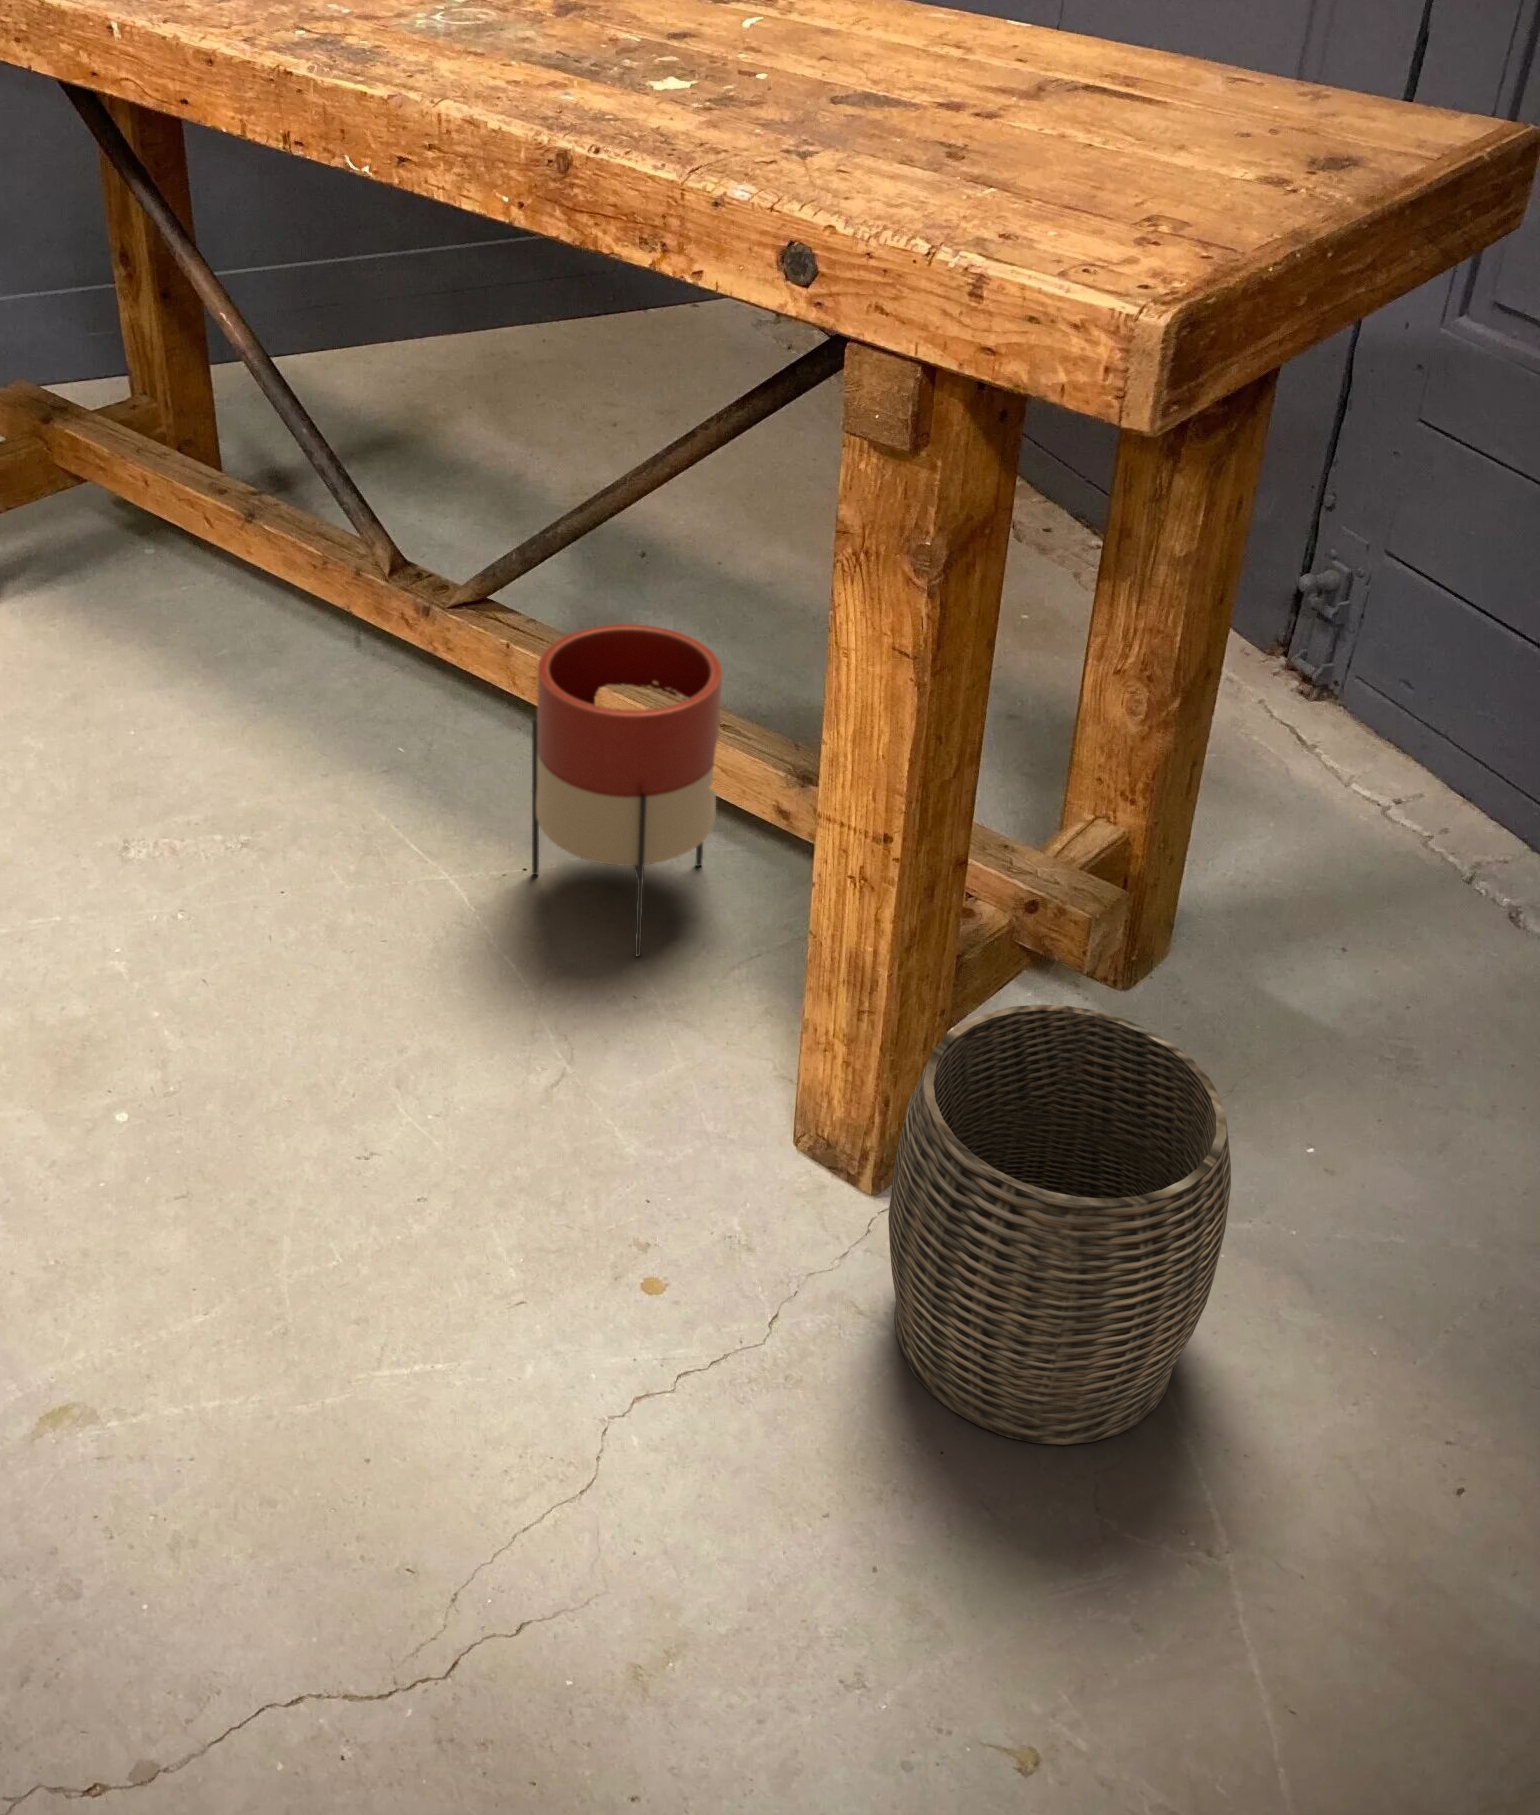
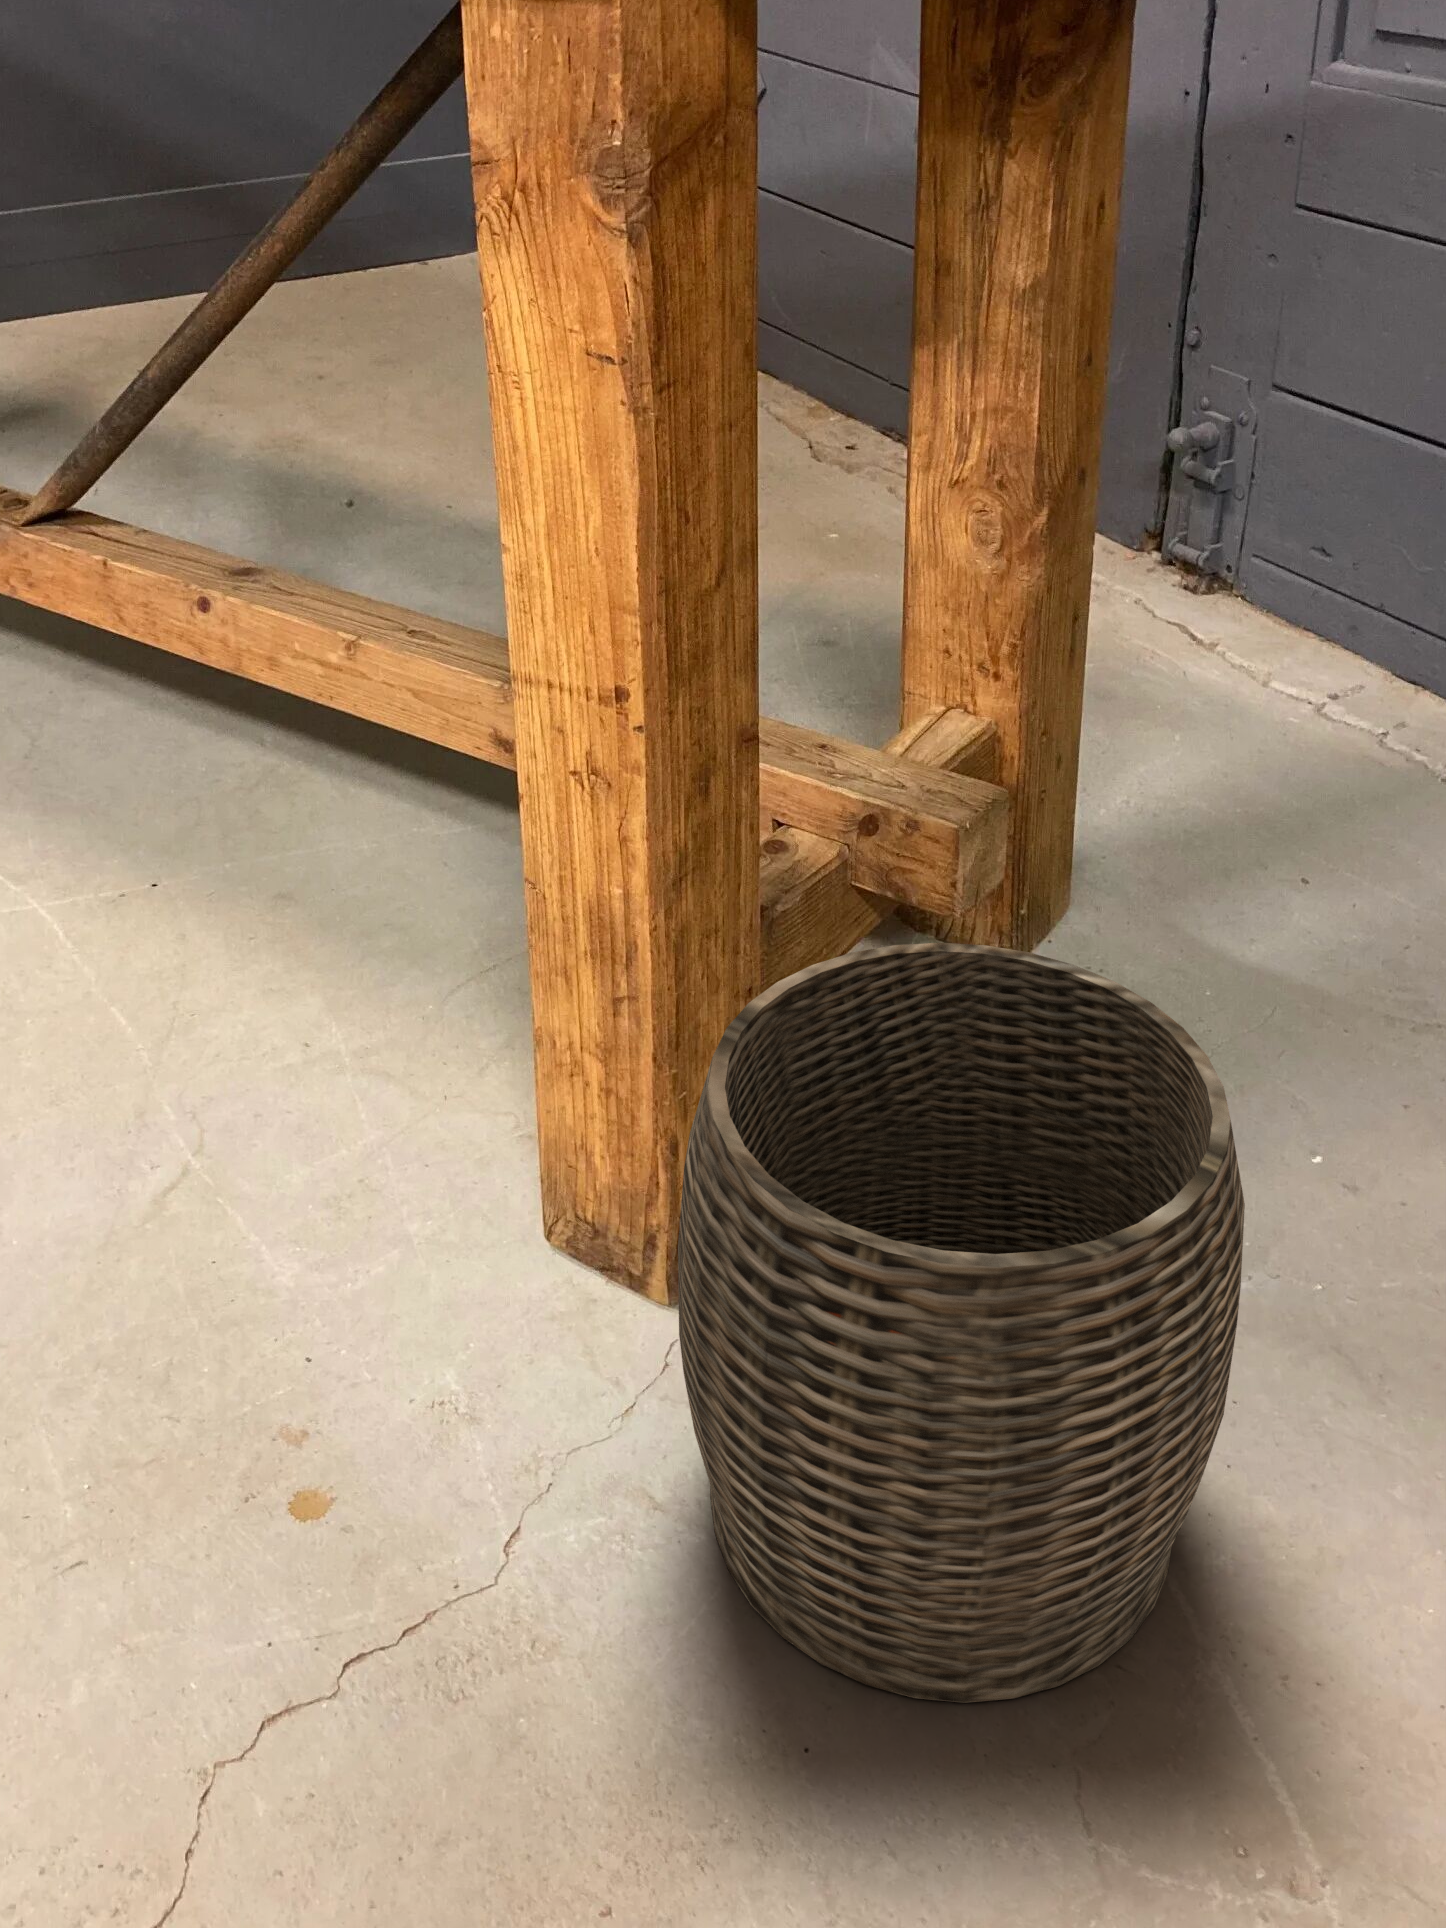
planter: present [532,624,722,957] -> none [115,504,411,986]

